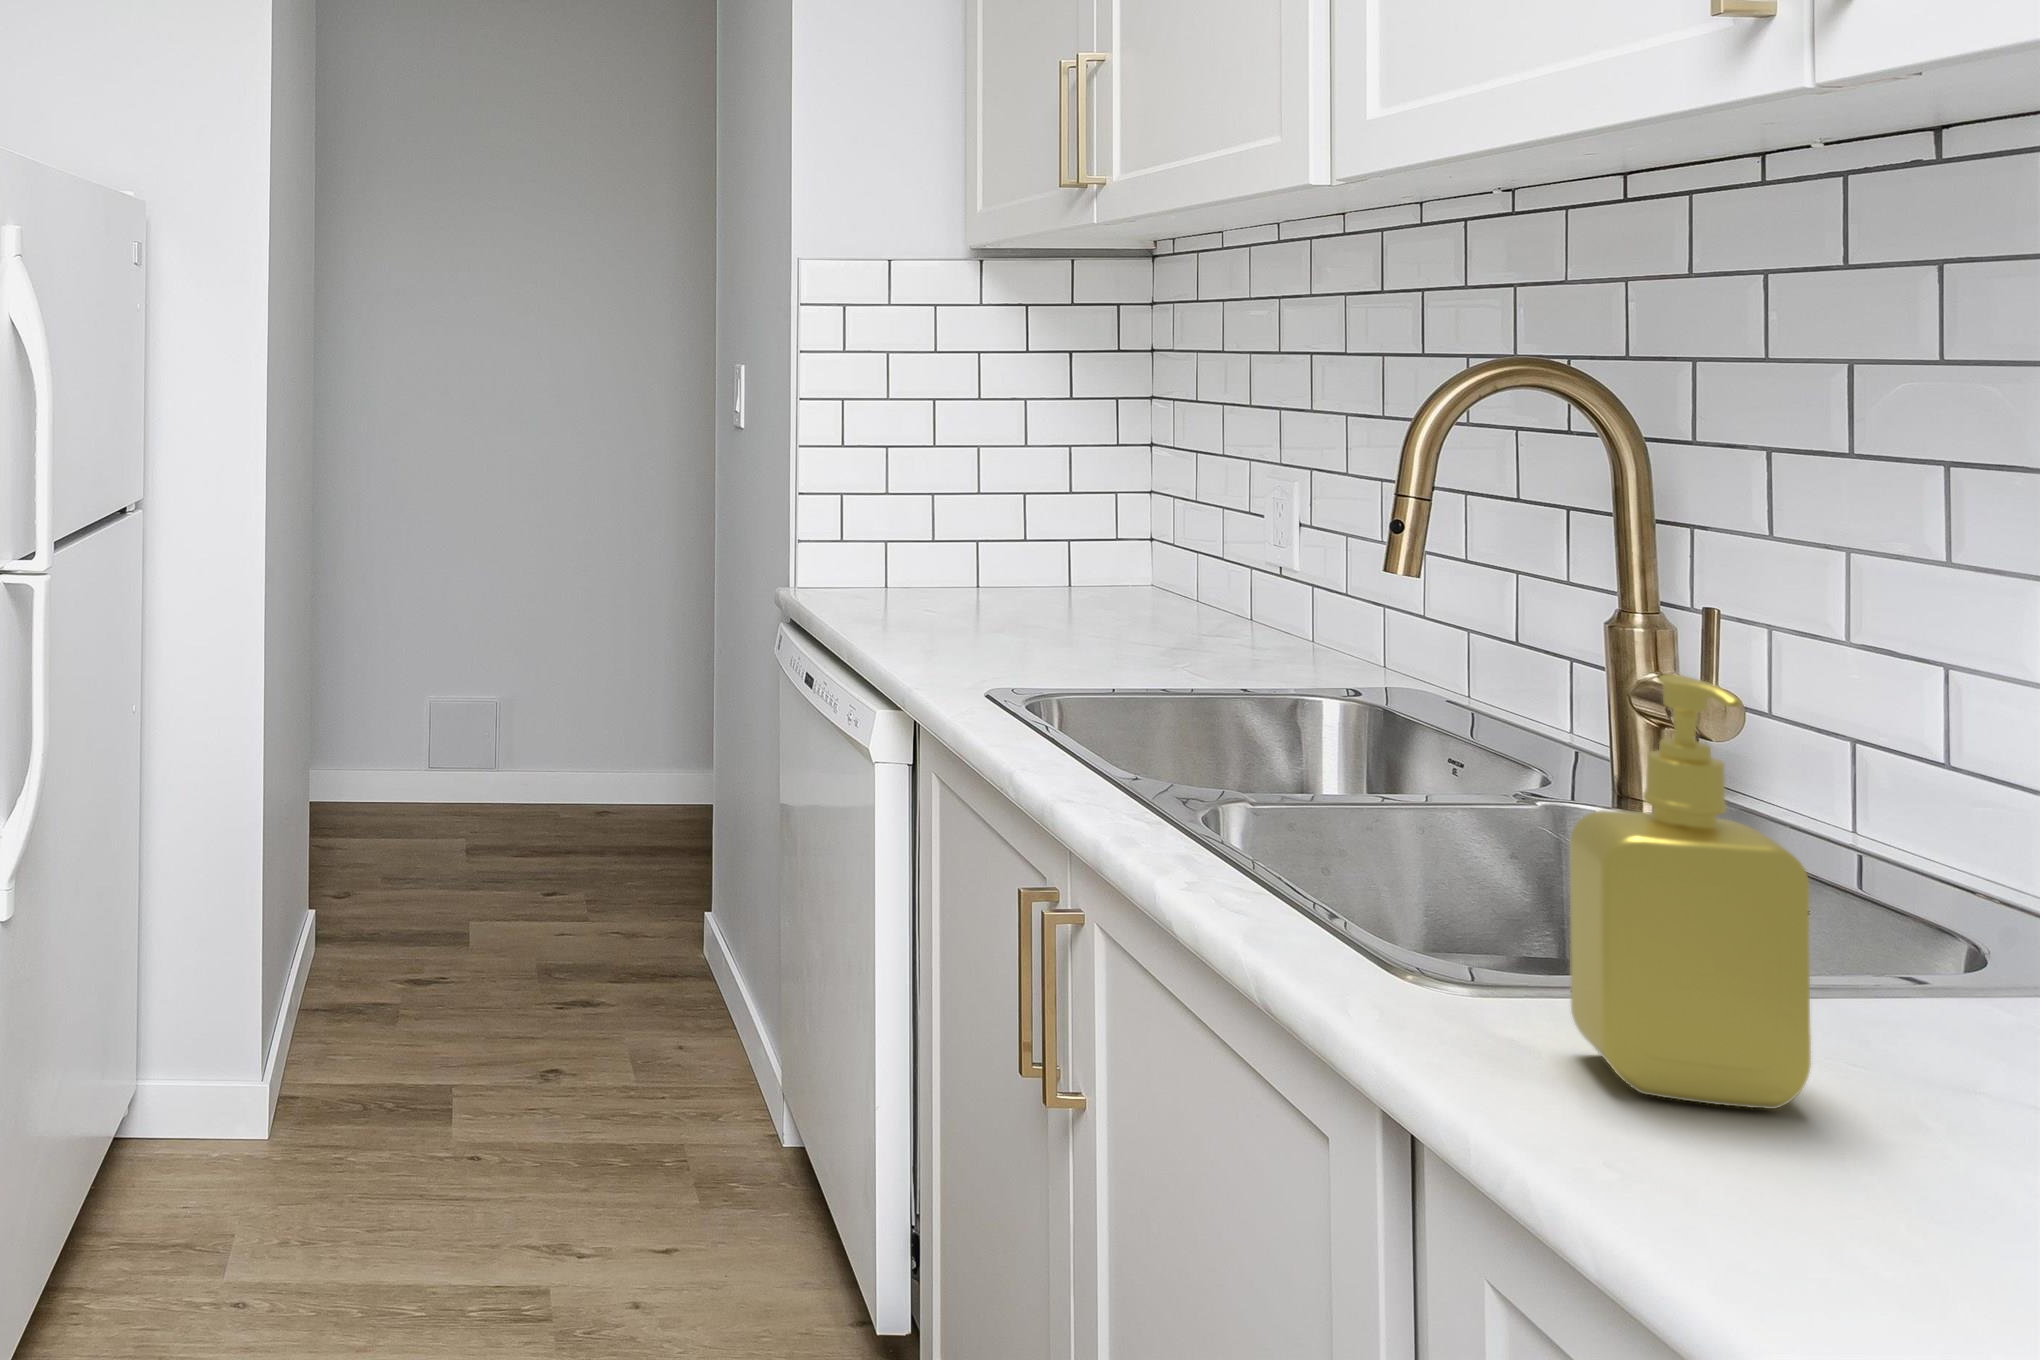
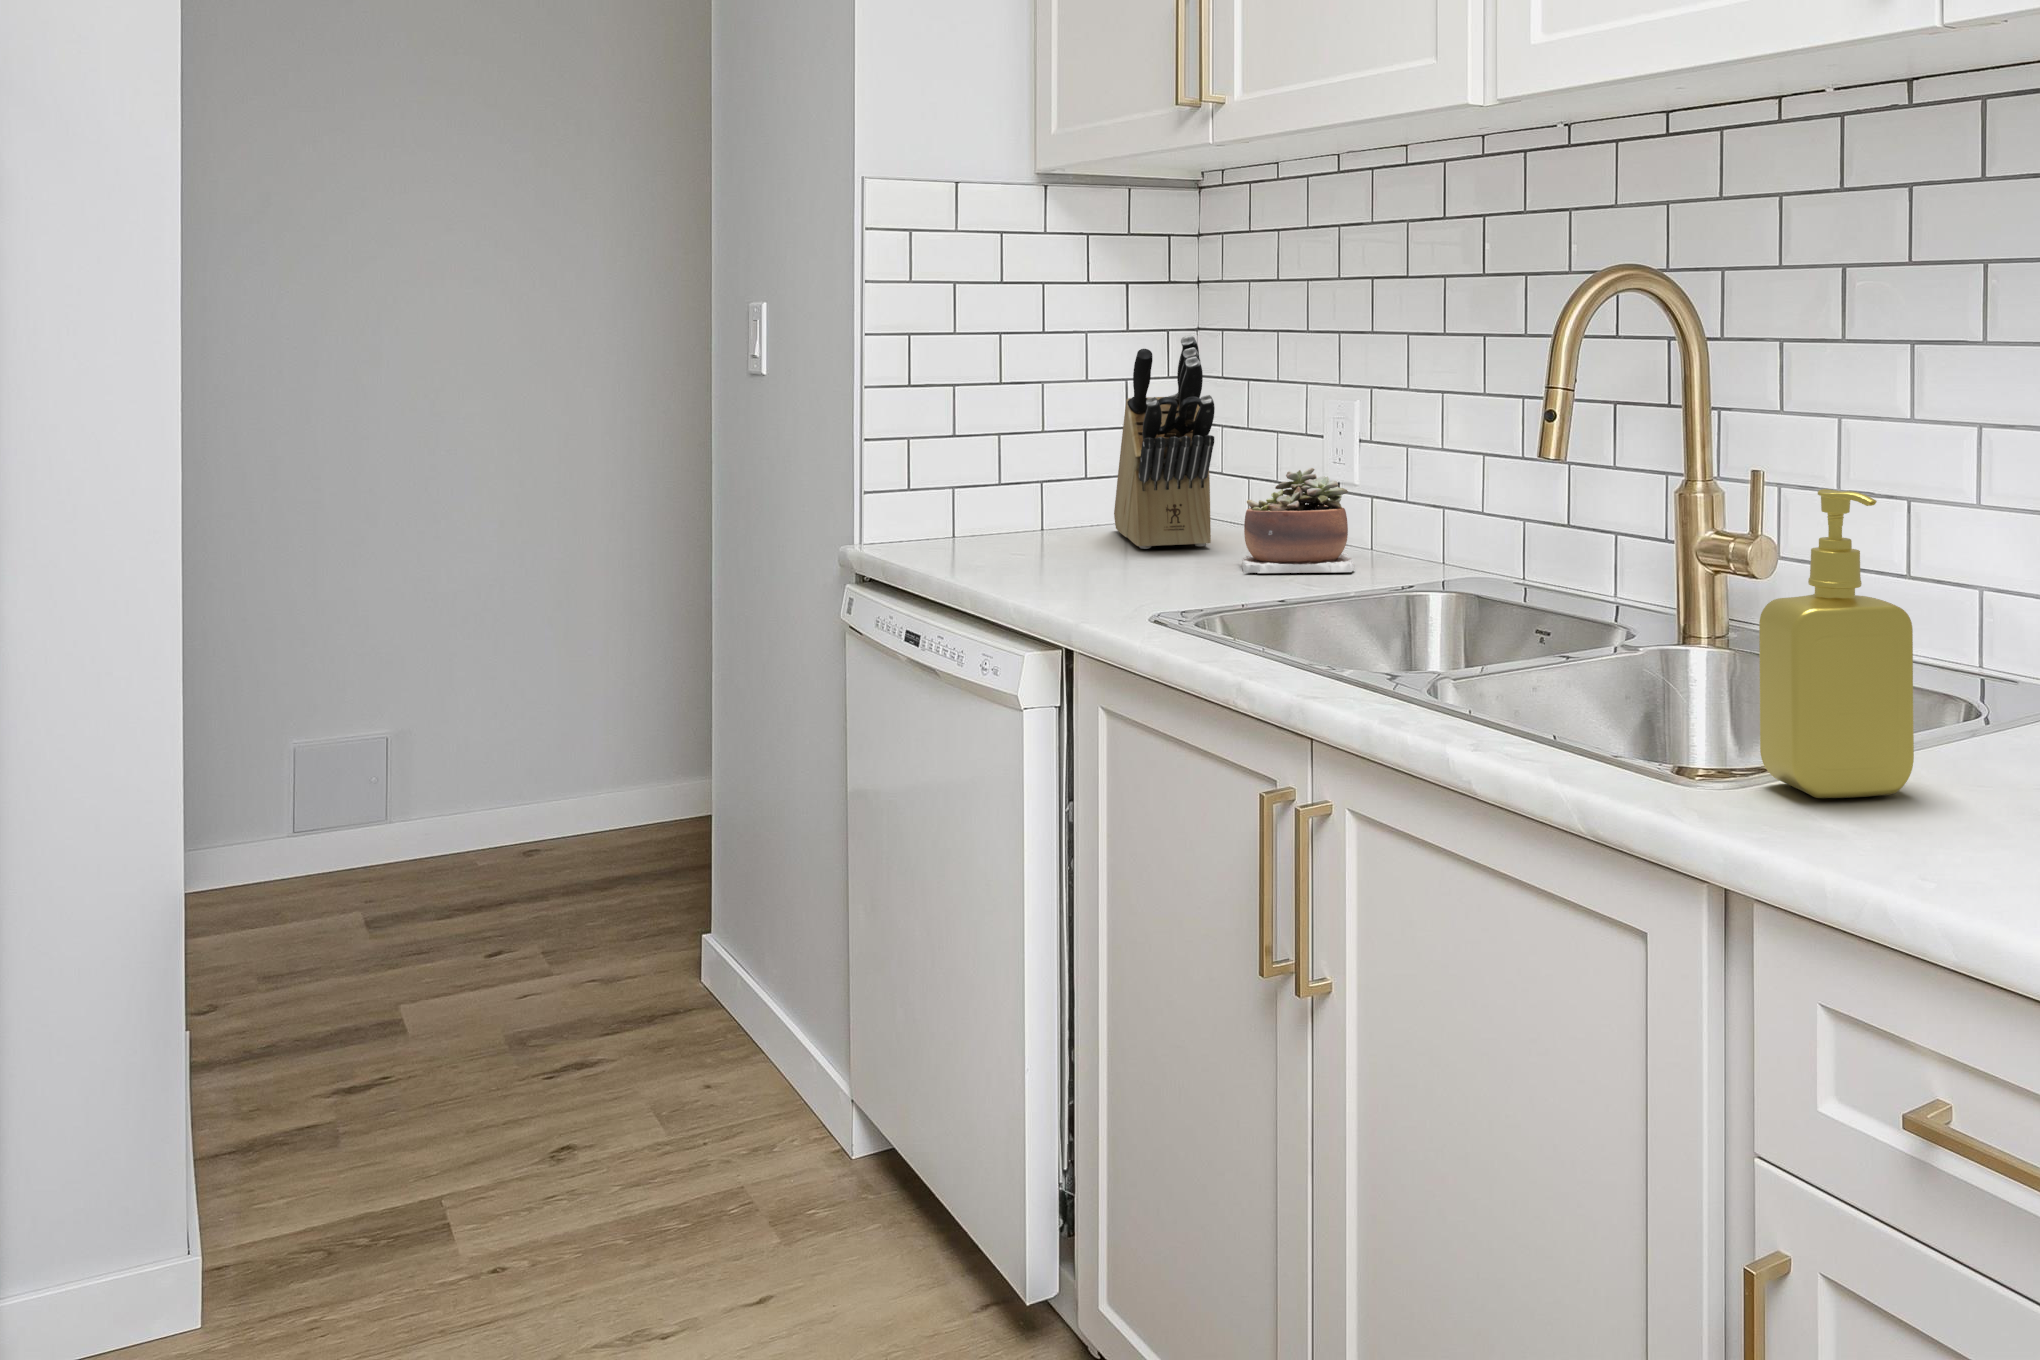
knife block: none [1046,408,1127,618] -> present [1114,335,1215,549]
succulent plant: none [1135,549,1266,664] -> present [1242,468,1354,573]

